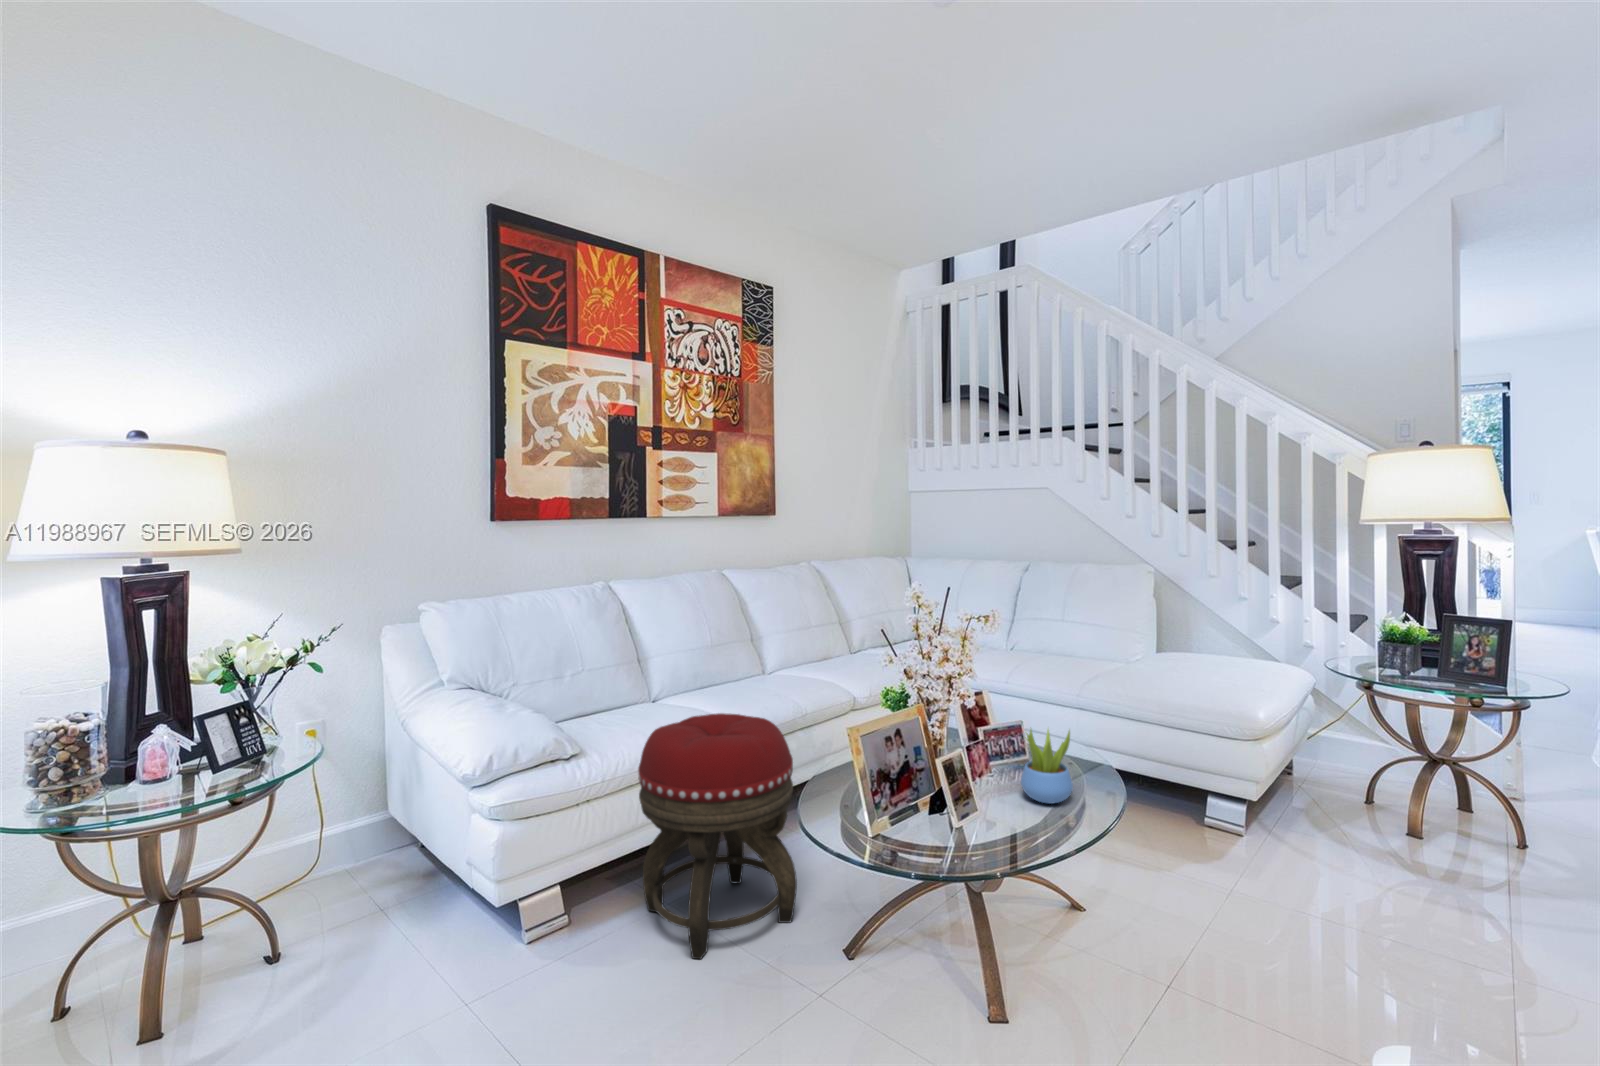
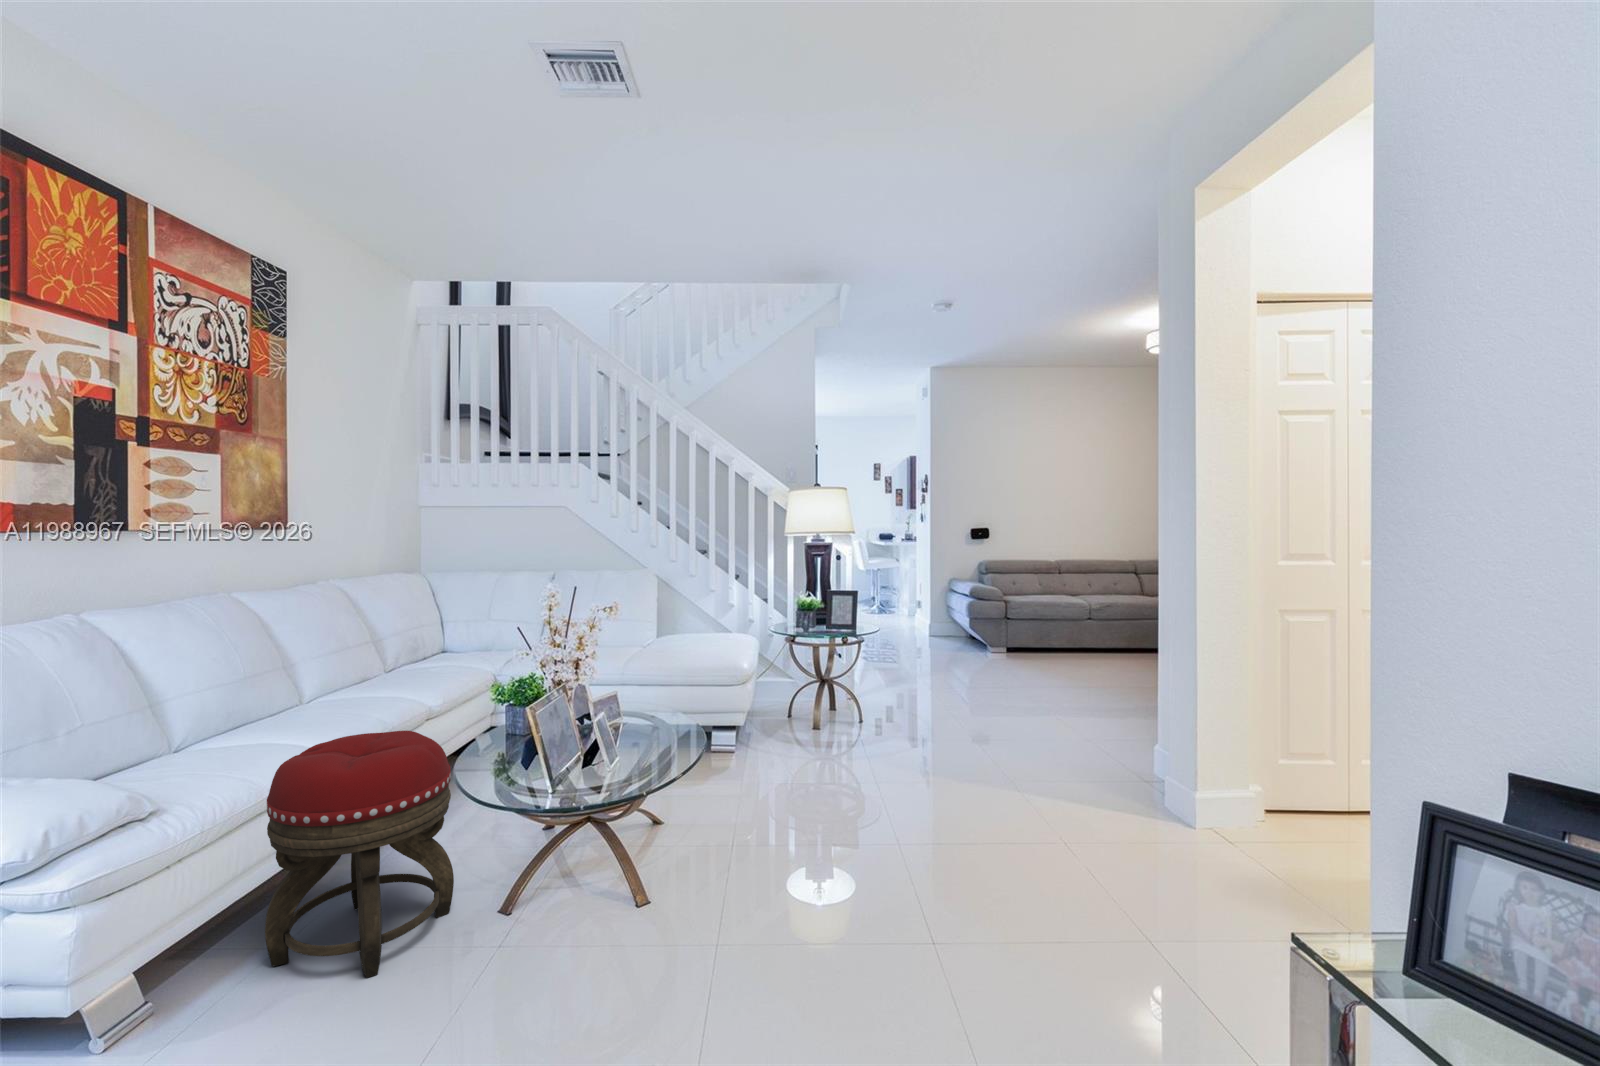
succulent plant: present [1021,730,1073,804] -> none [644,686,680,745]

